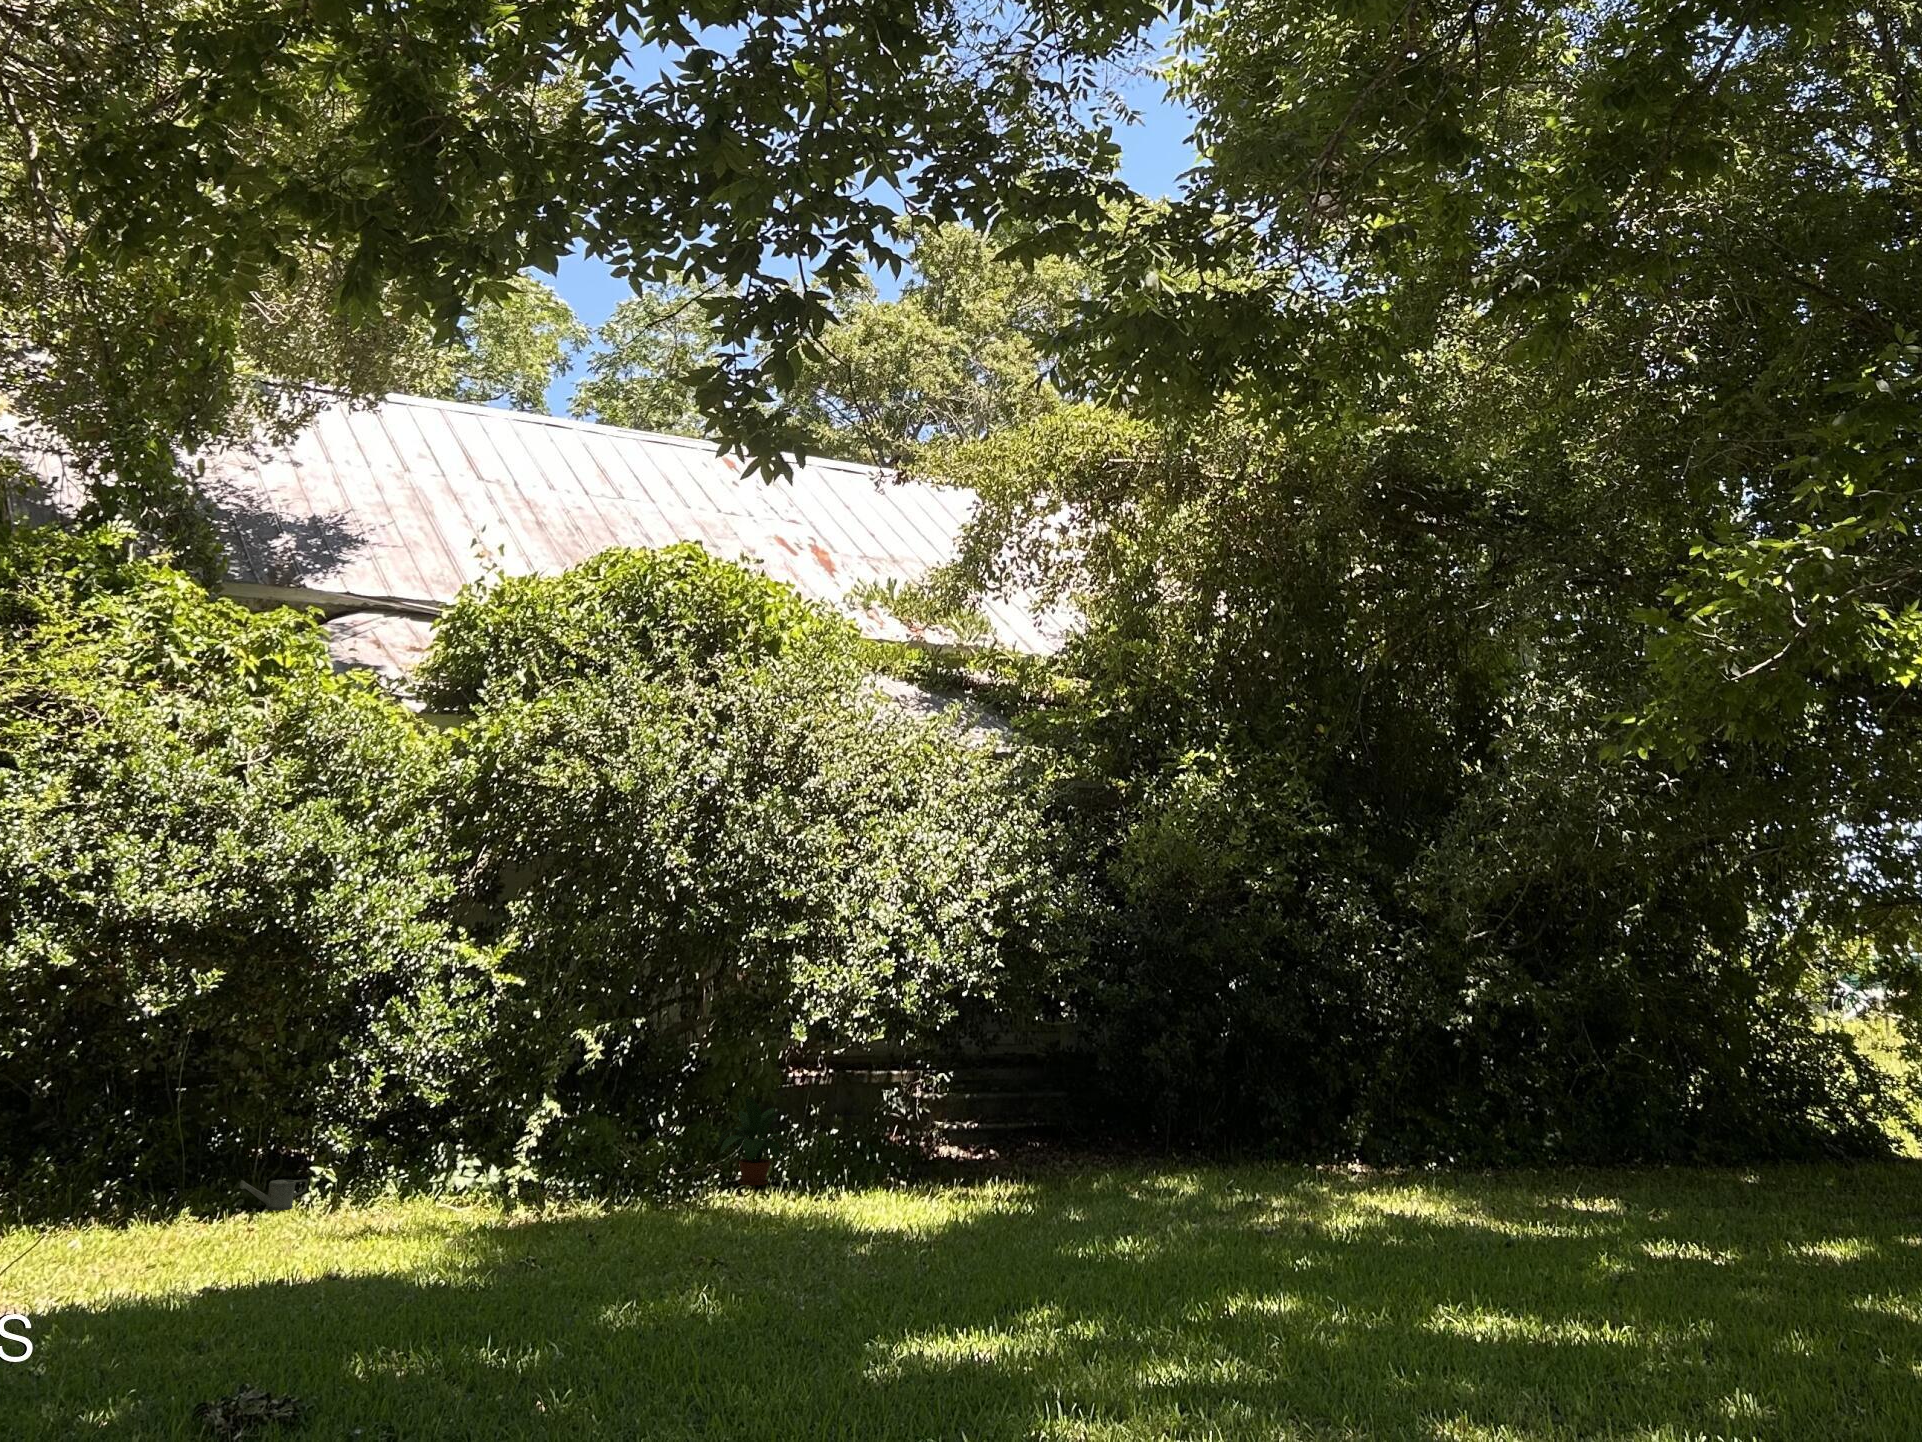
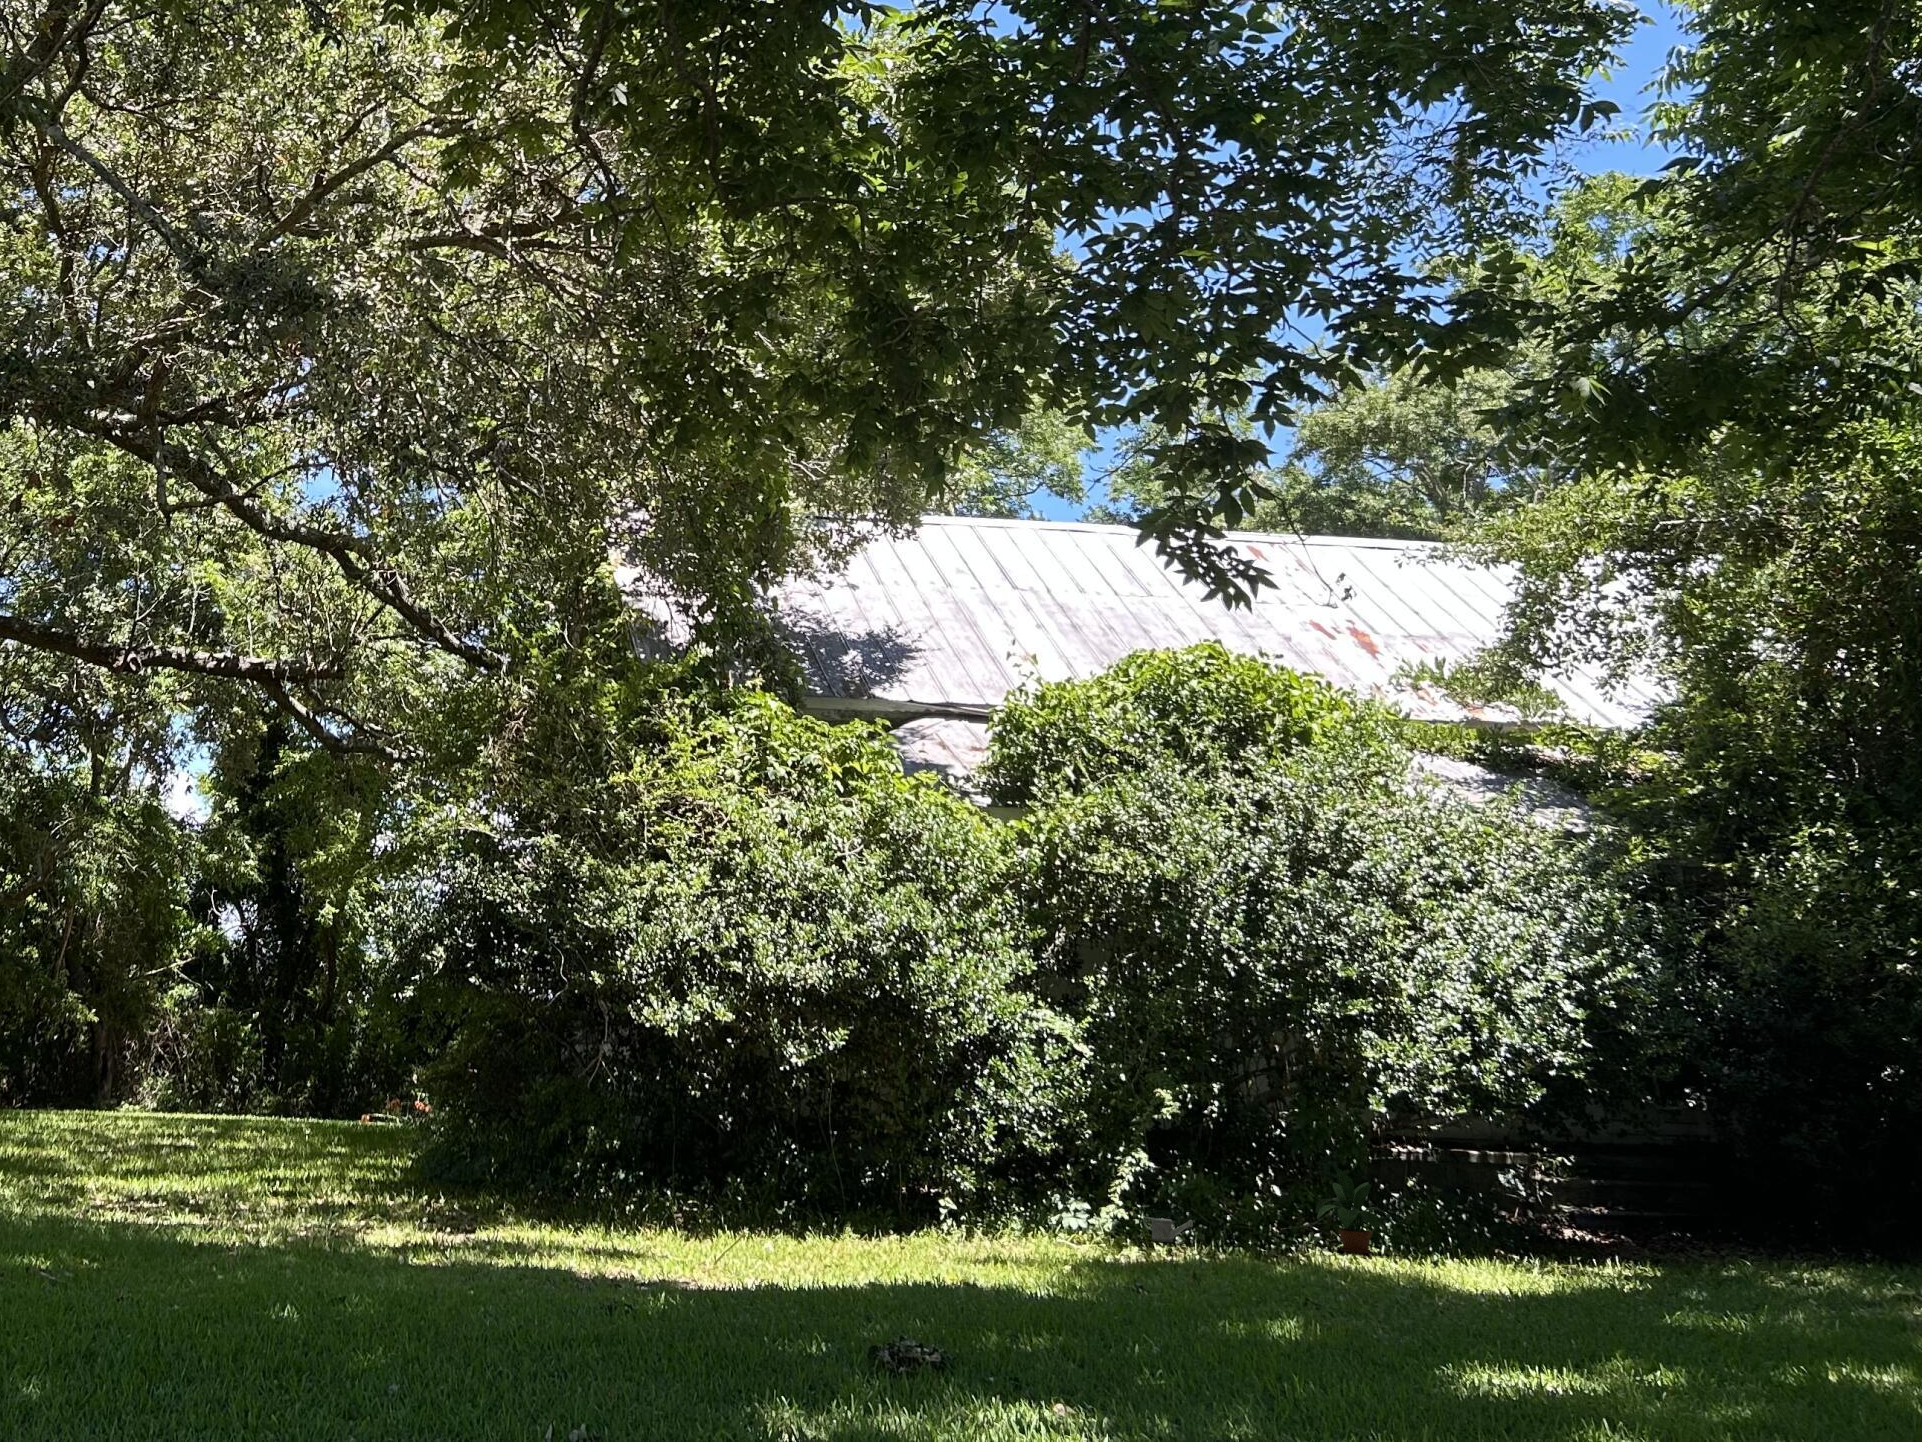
watering can: present [240,1180,308,1210] -> present [1143,1217,1193,1242]

